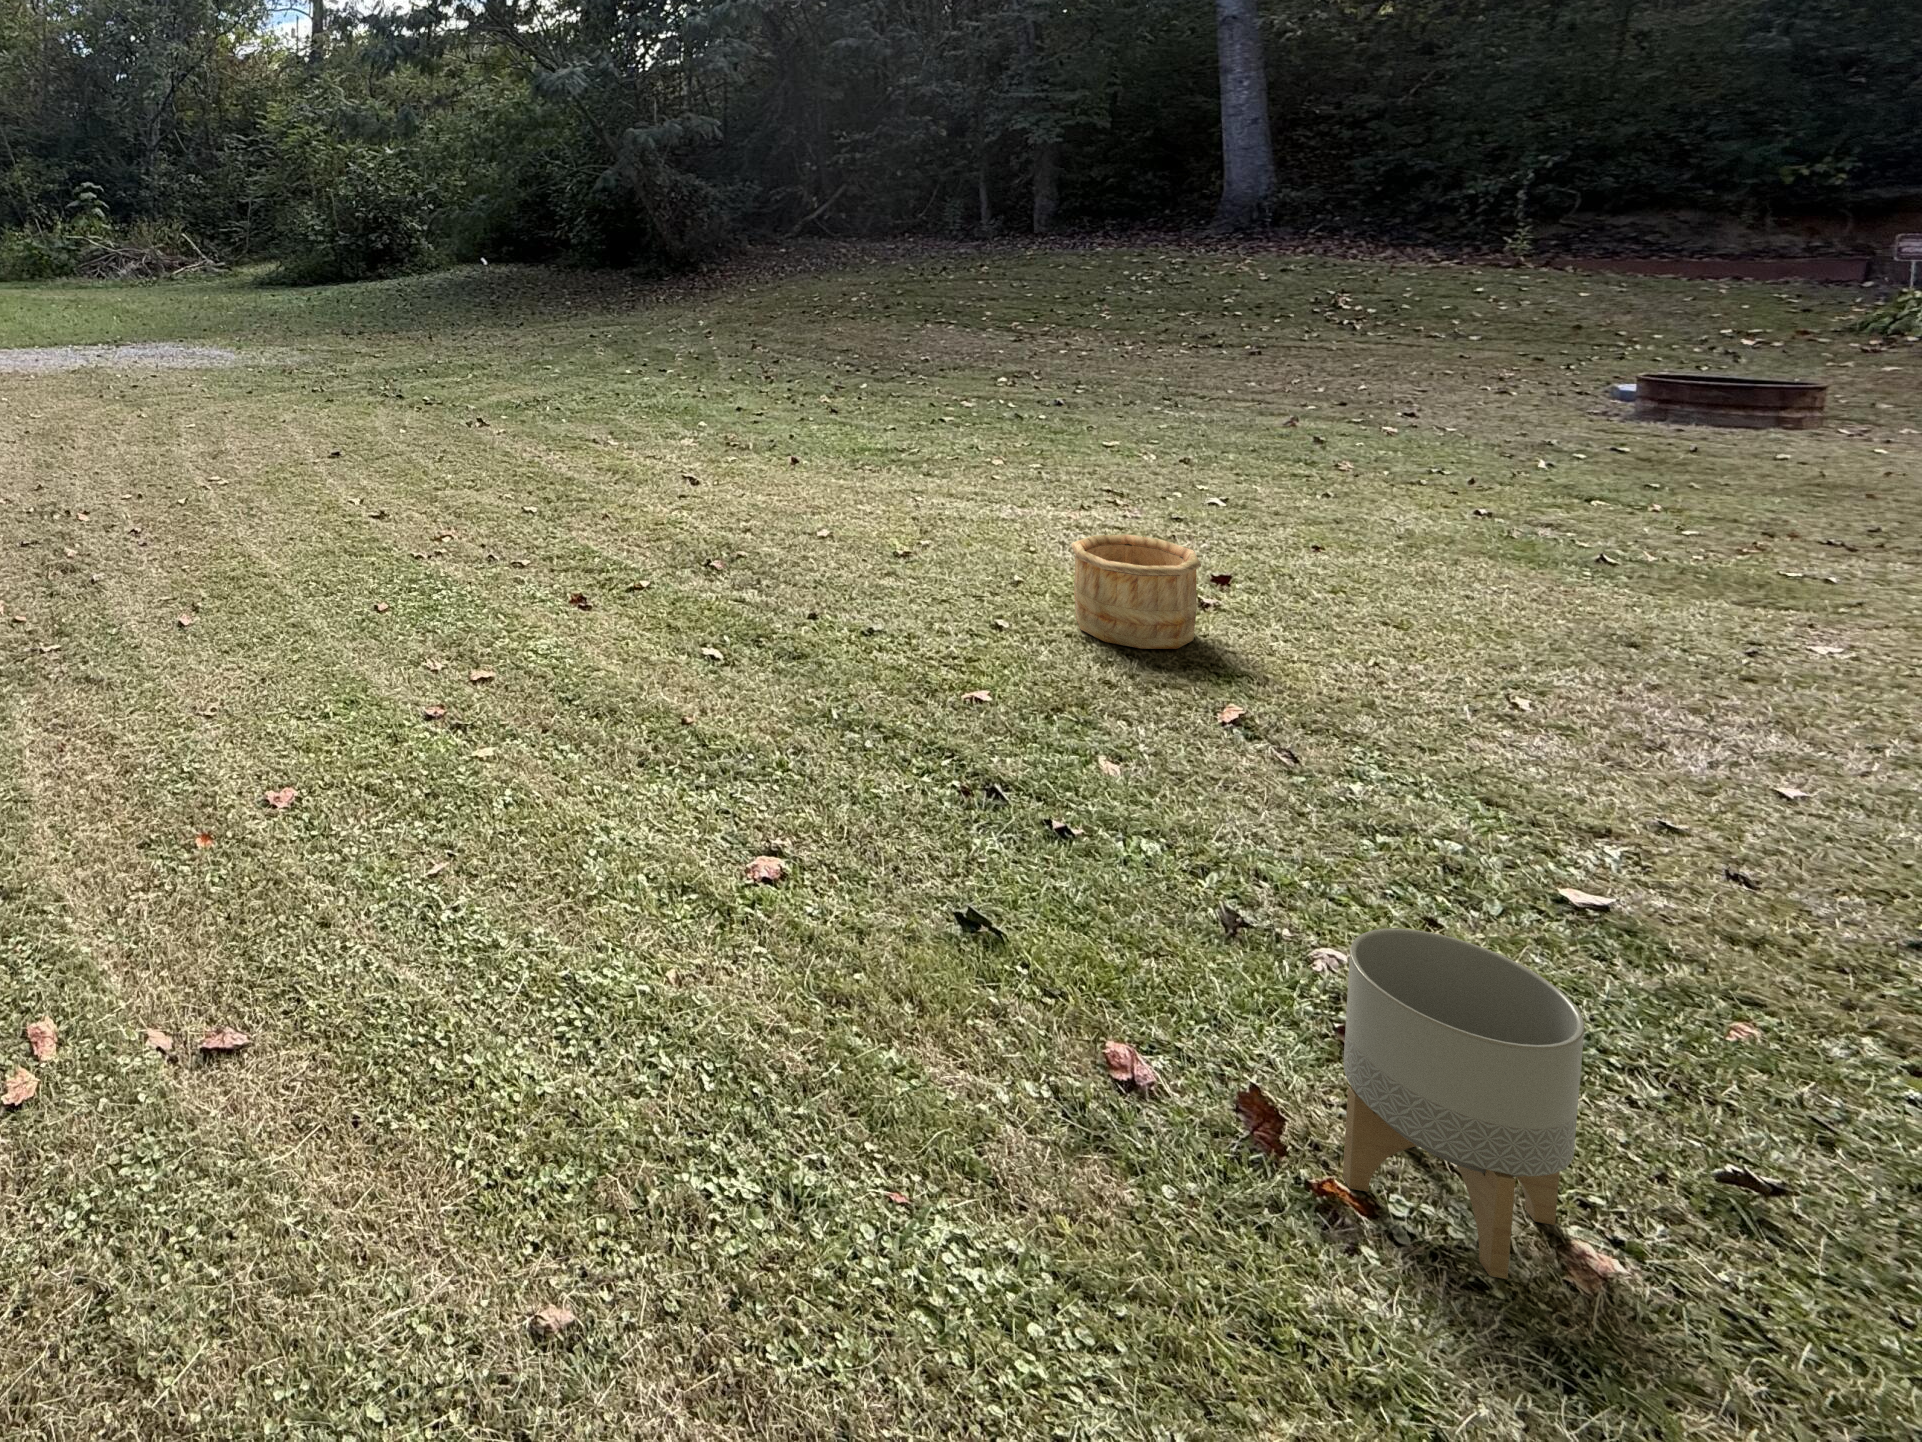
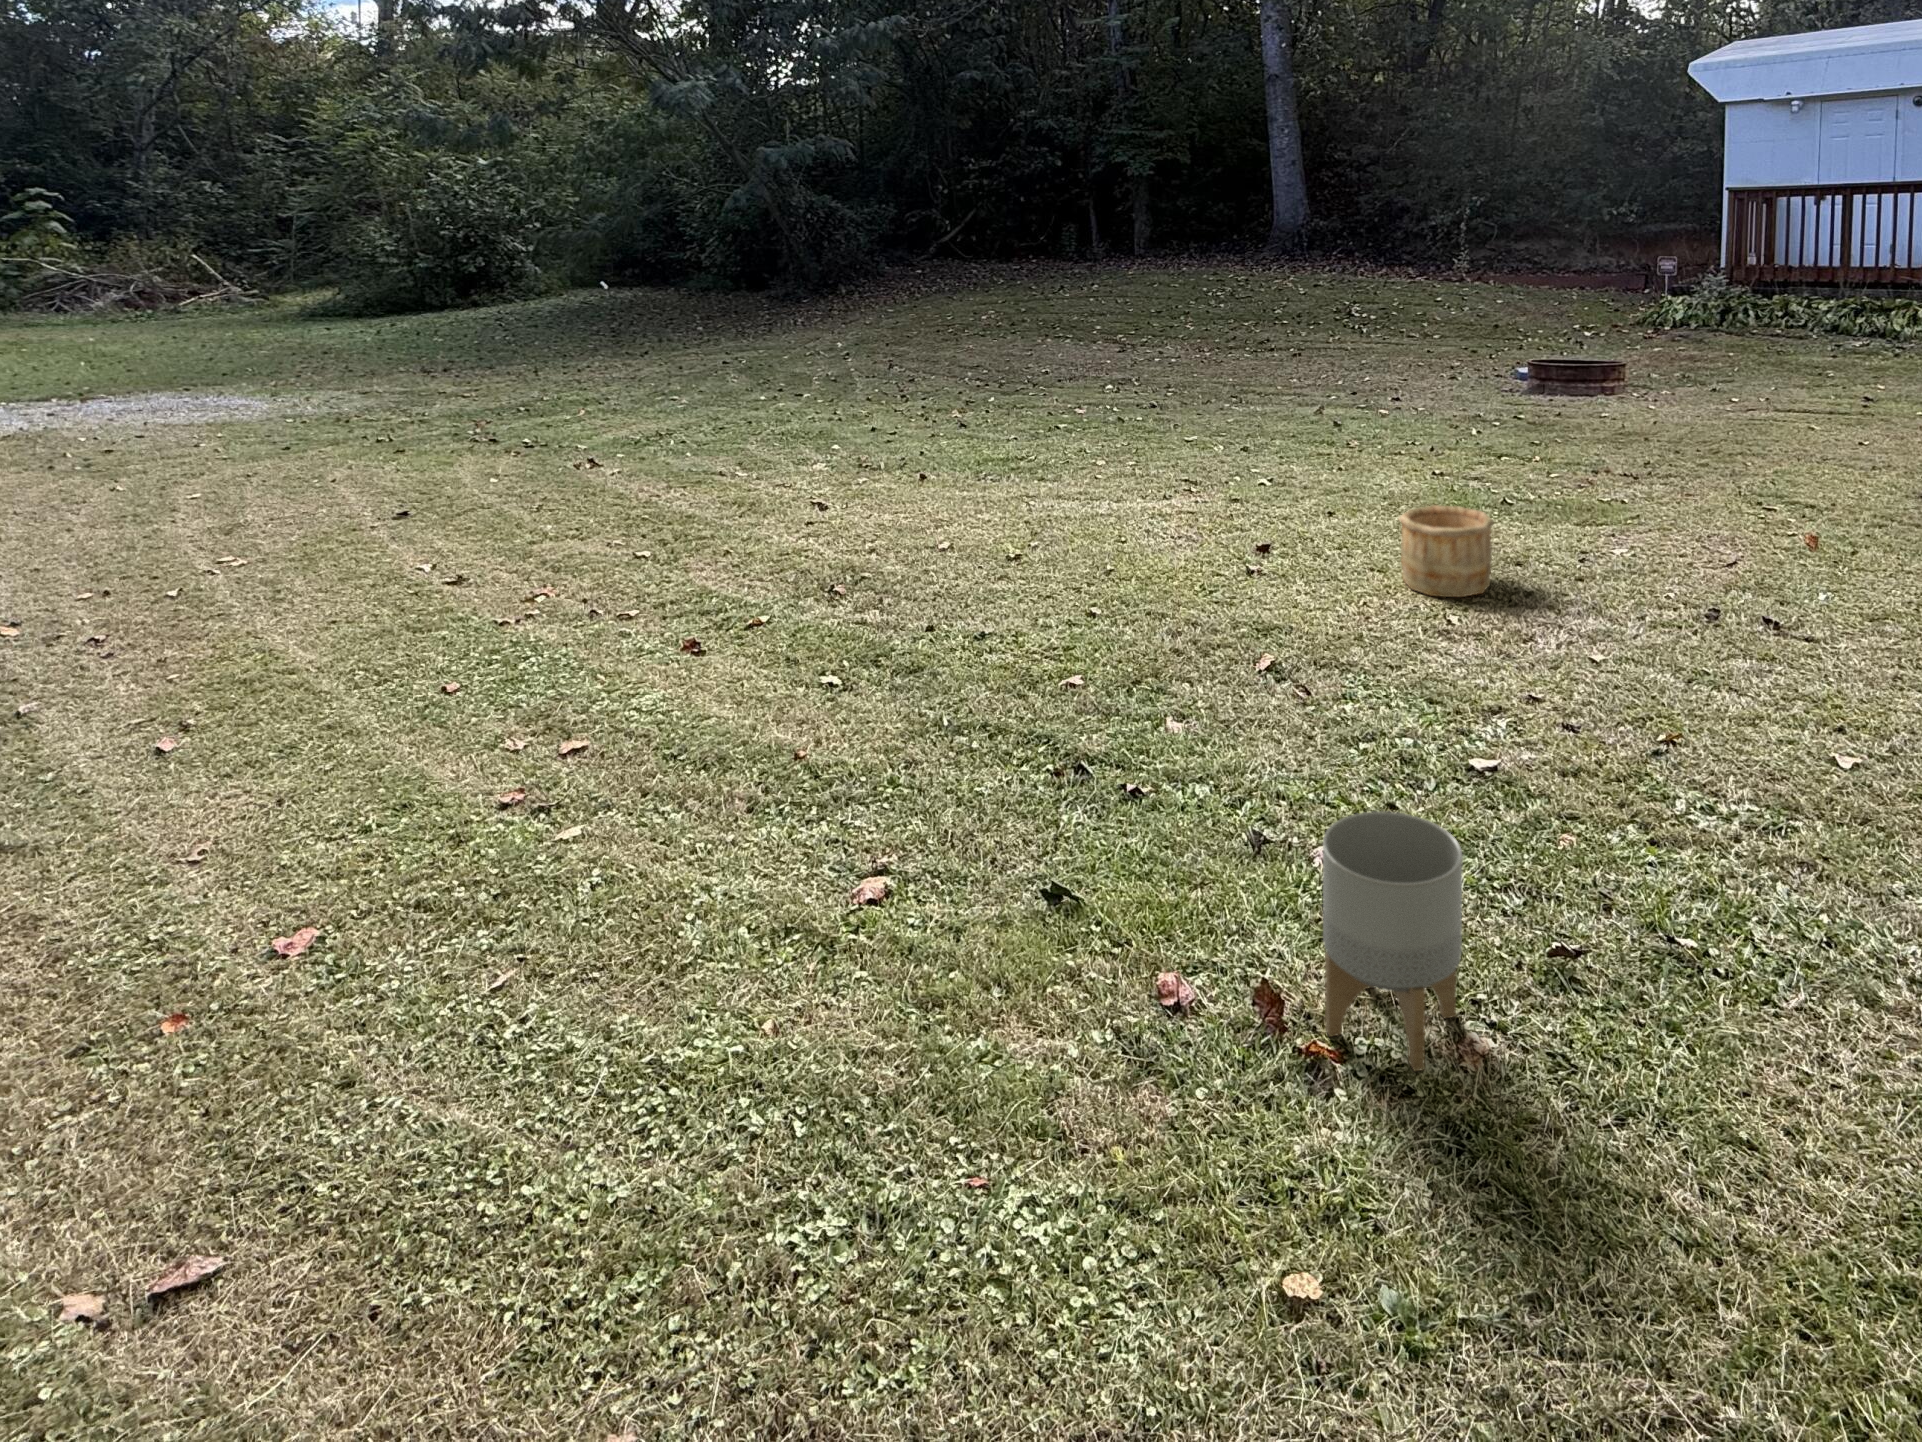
wooden bucket: present [1071,534,1201,649] -> present [1398,505,1494,597]

